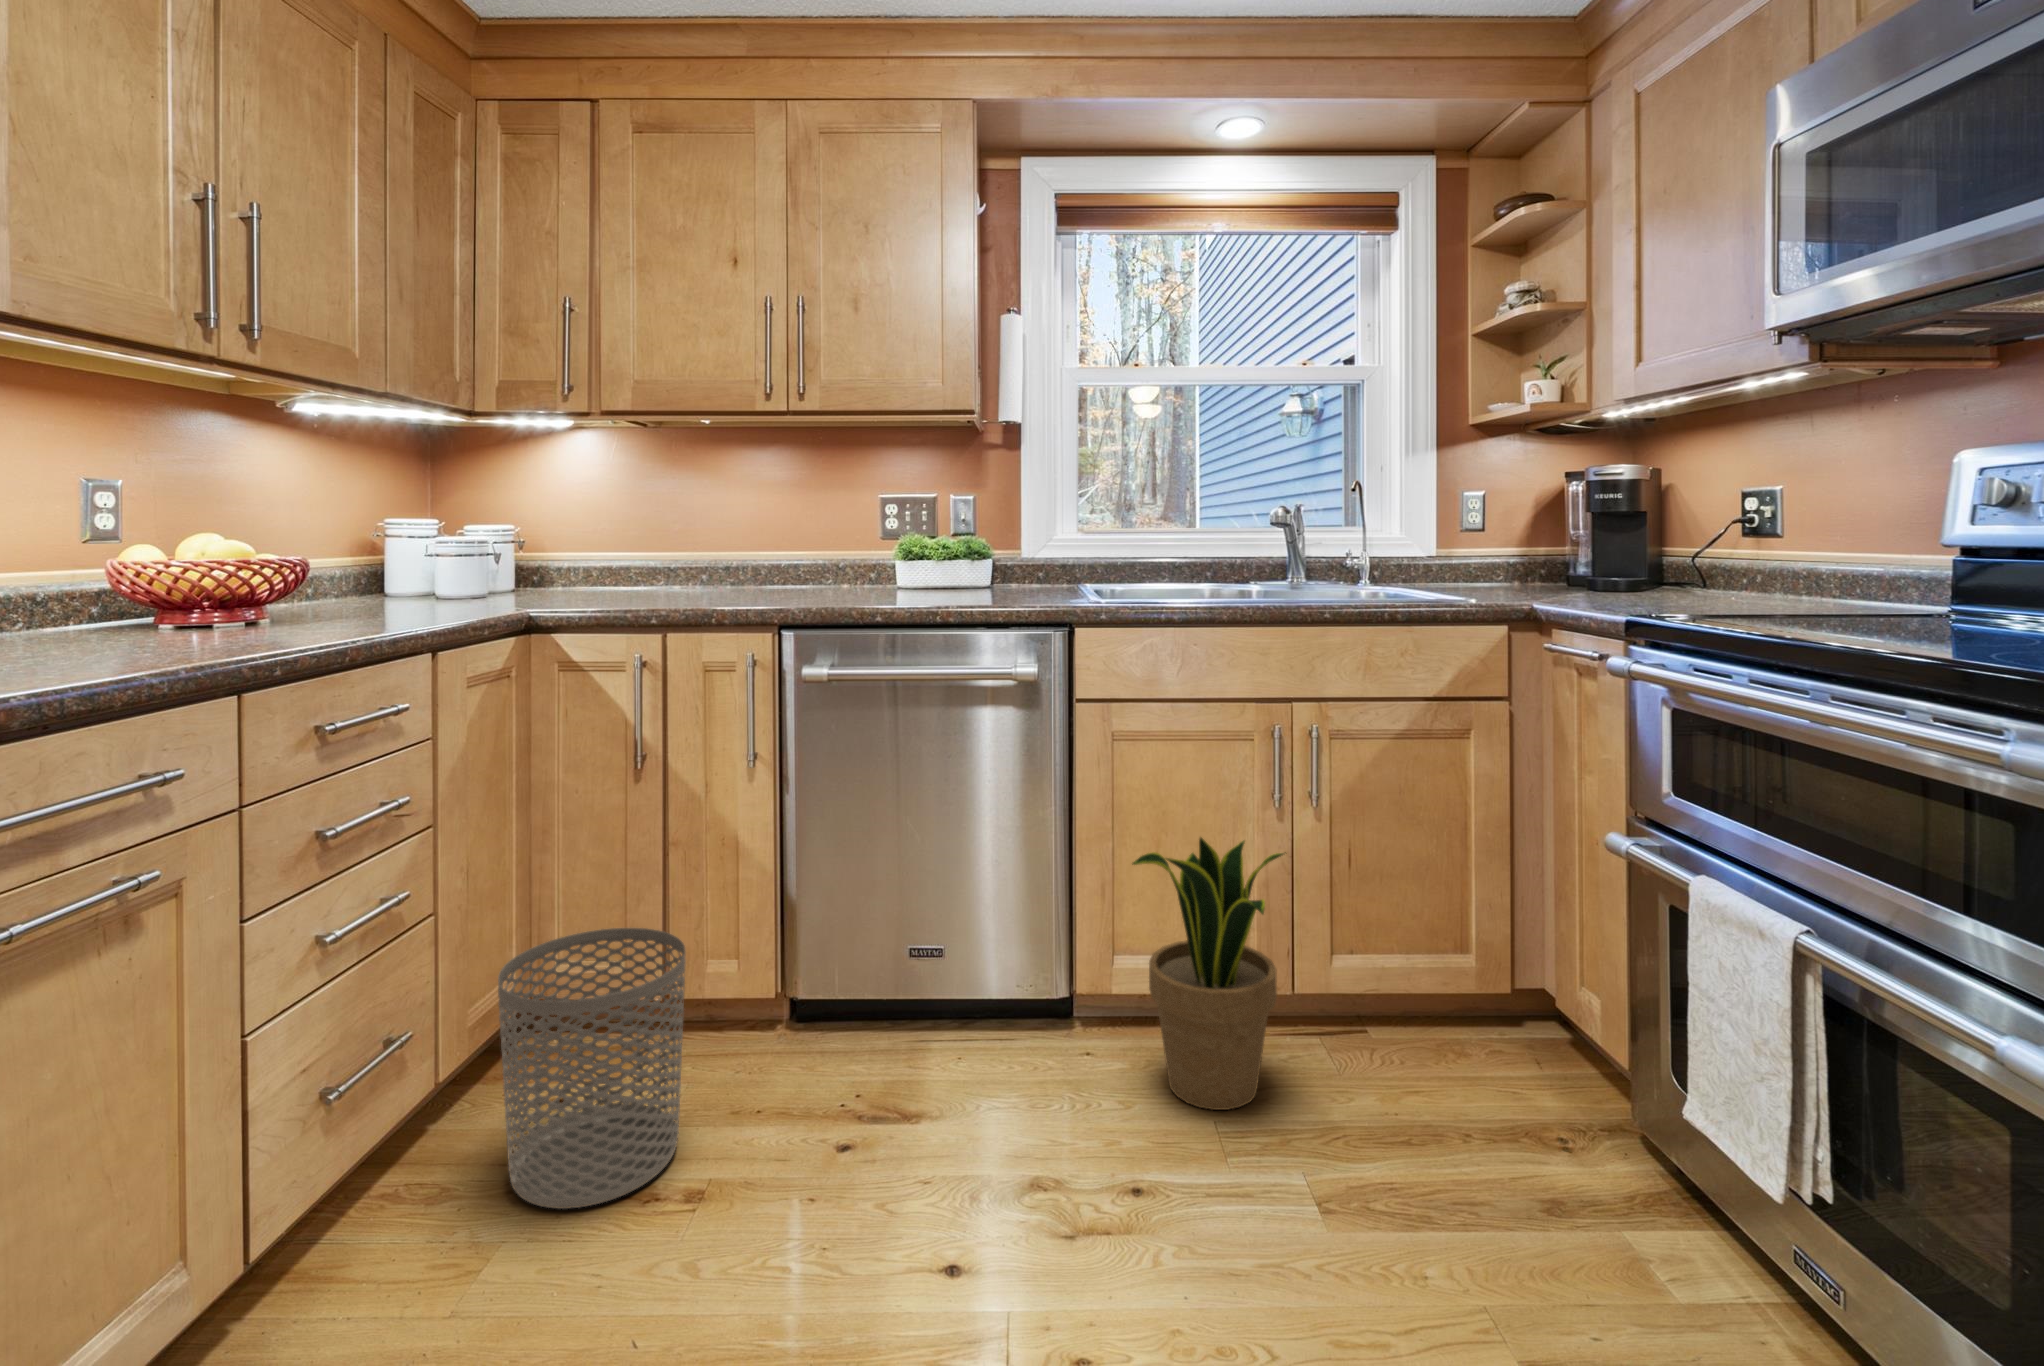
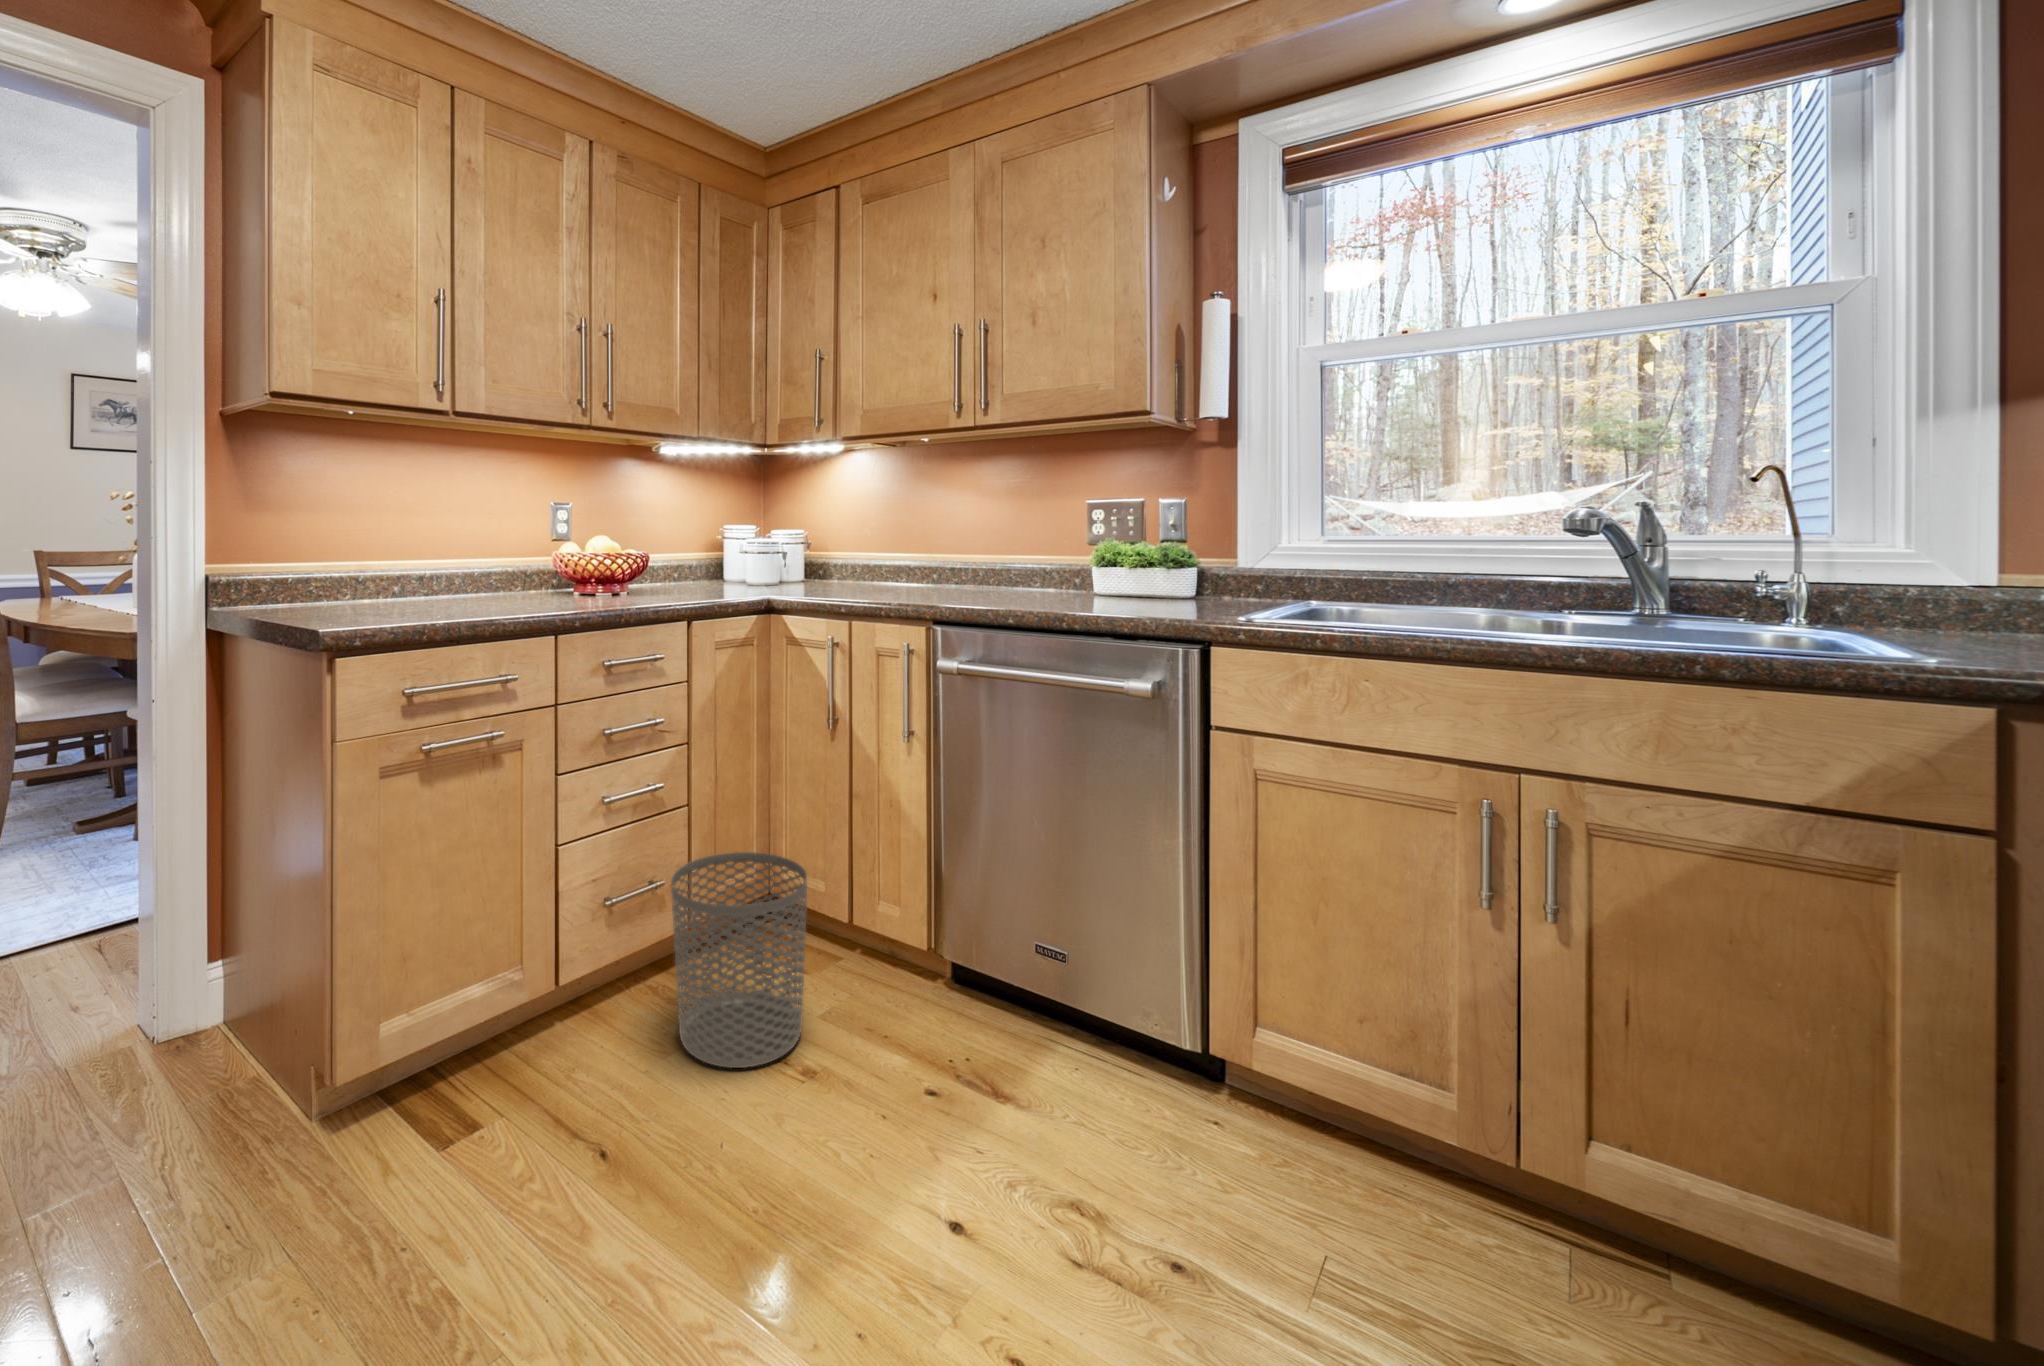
potted plant: present [1132,838,1283,1110] -> none [1230,916,1462,1276]

